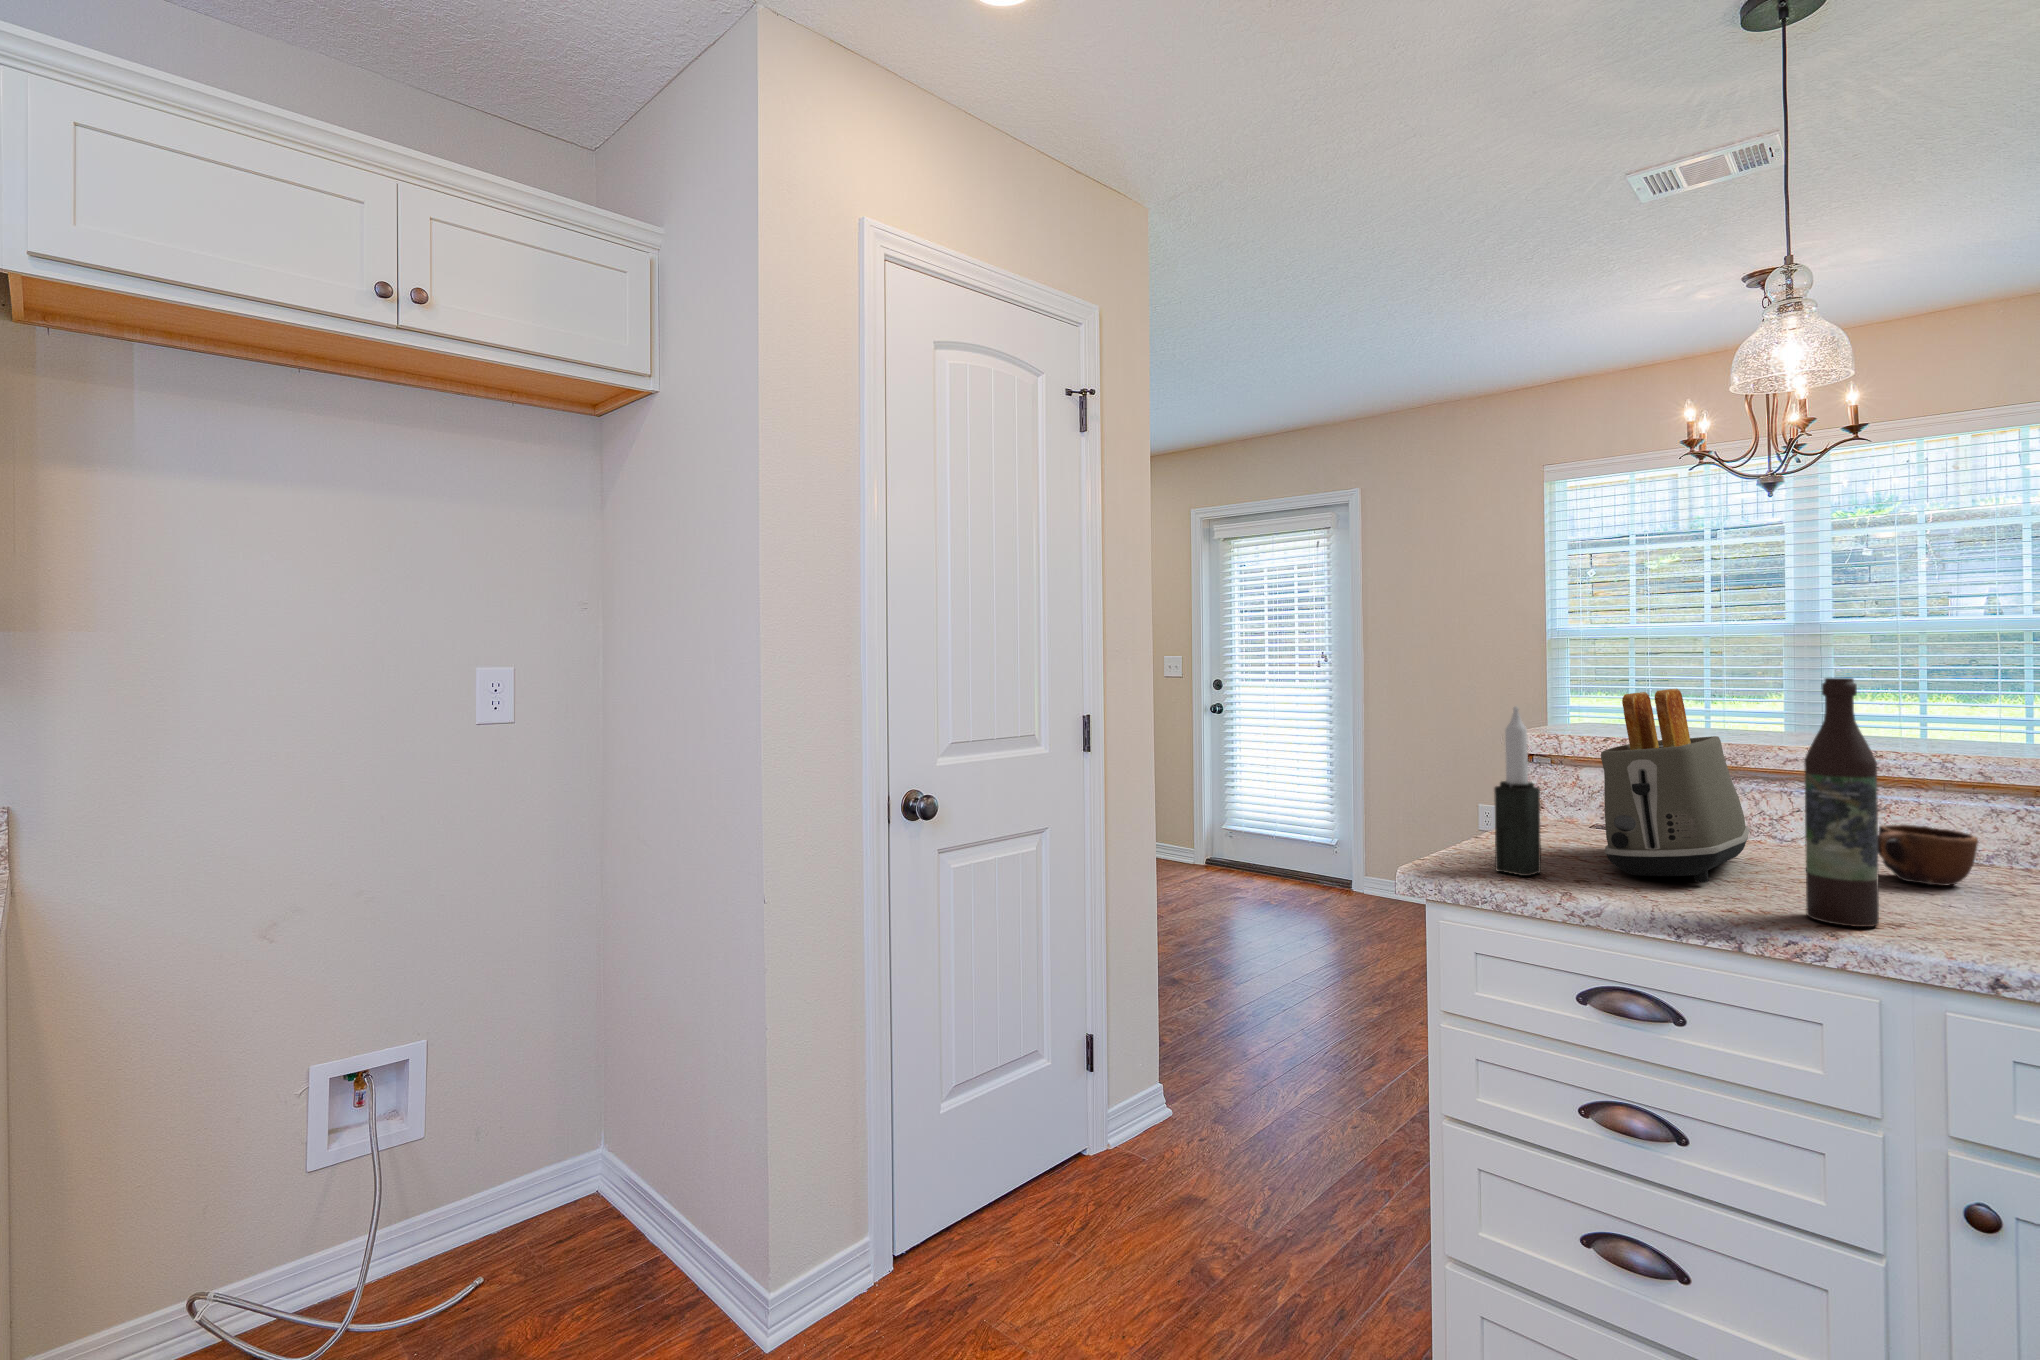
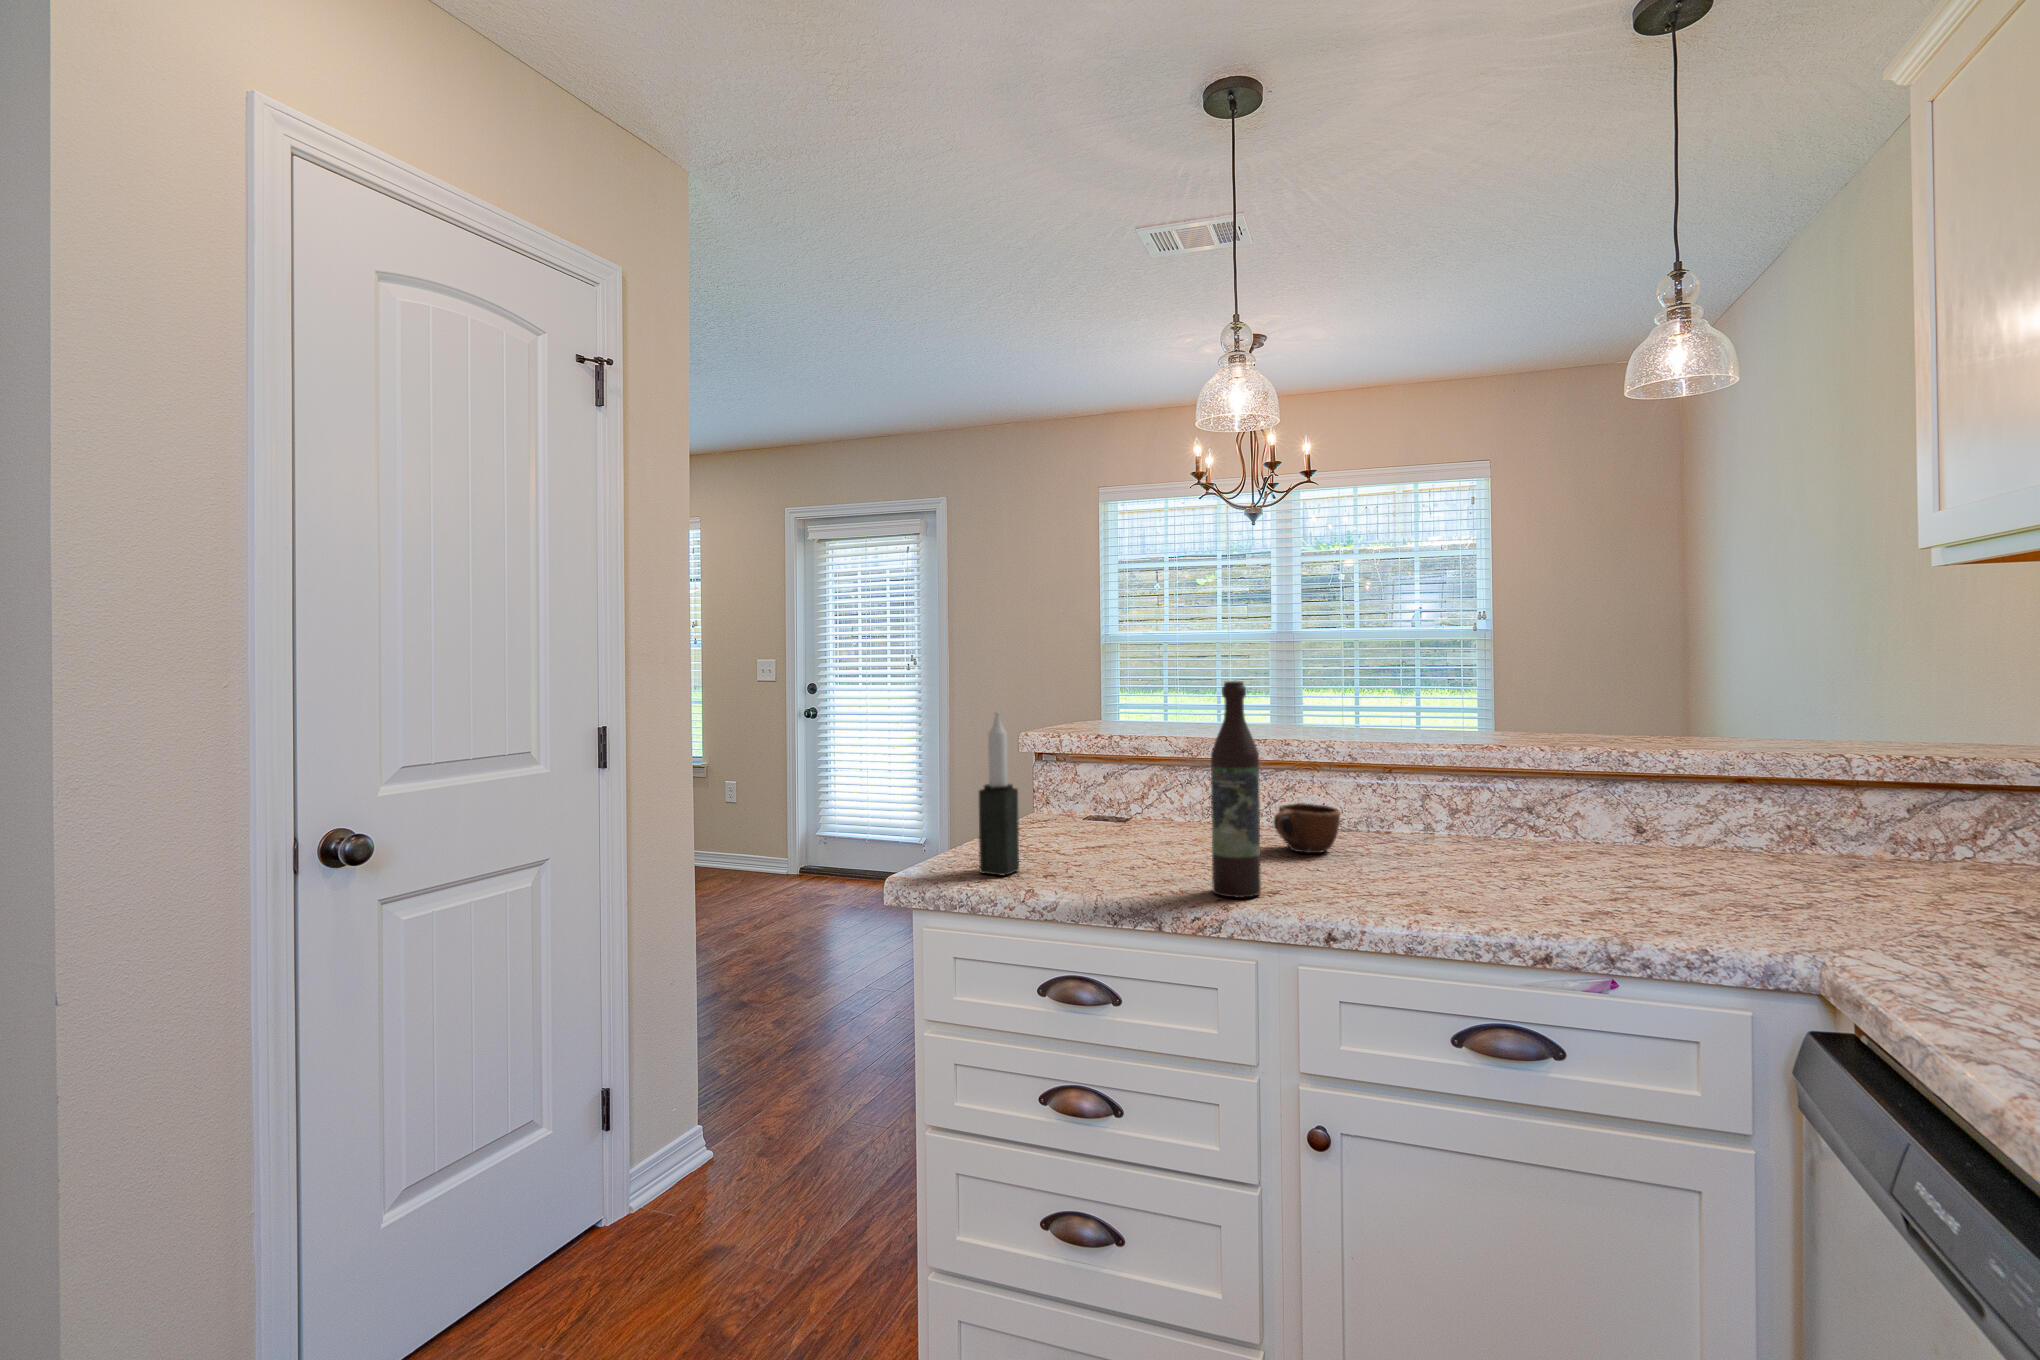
toaster: present [1601,689,1749,882] -> none [1071,691,1193,868]

